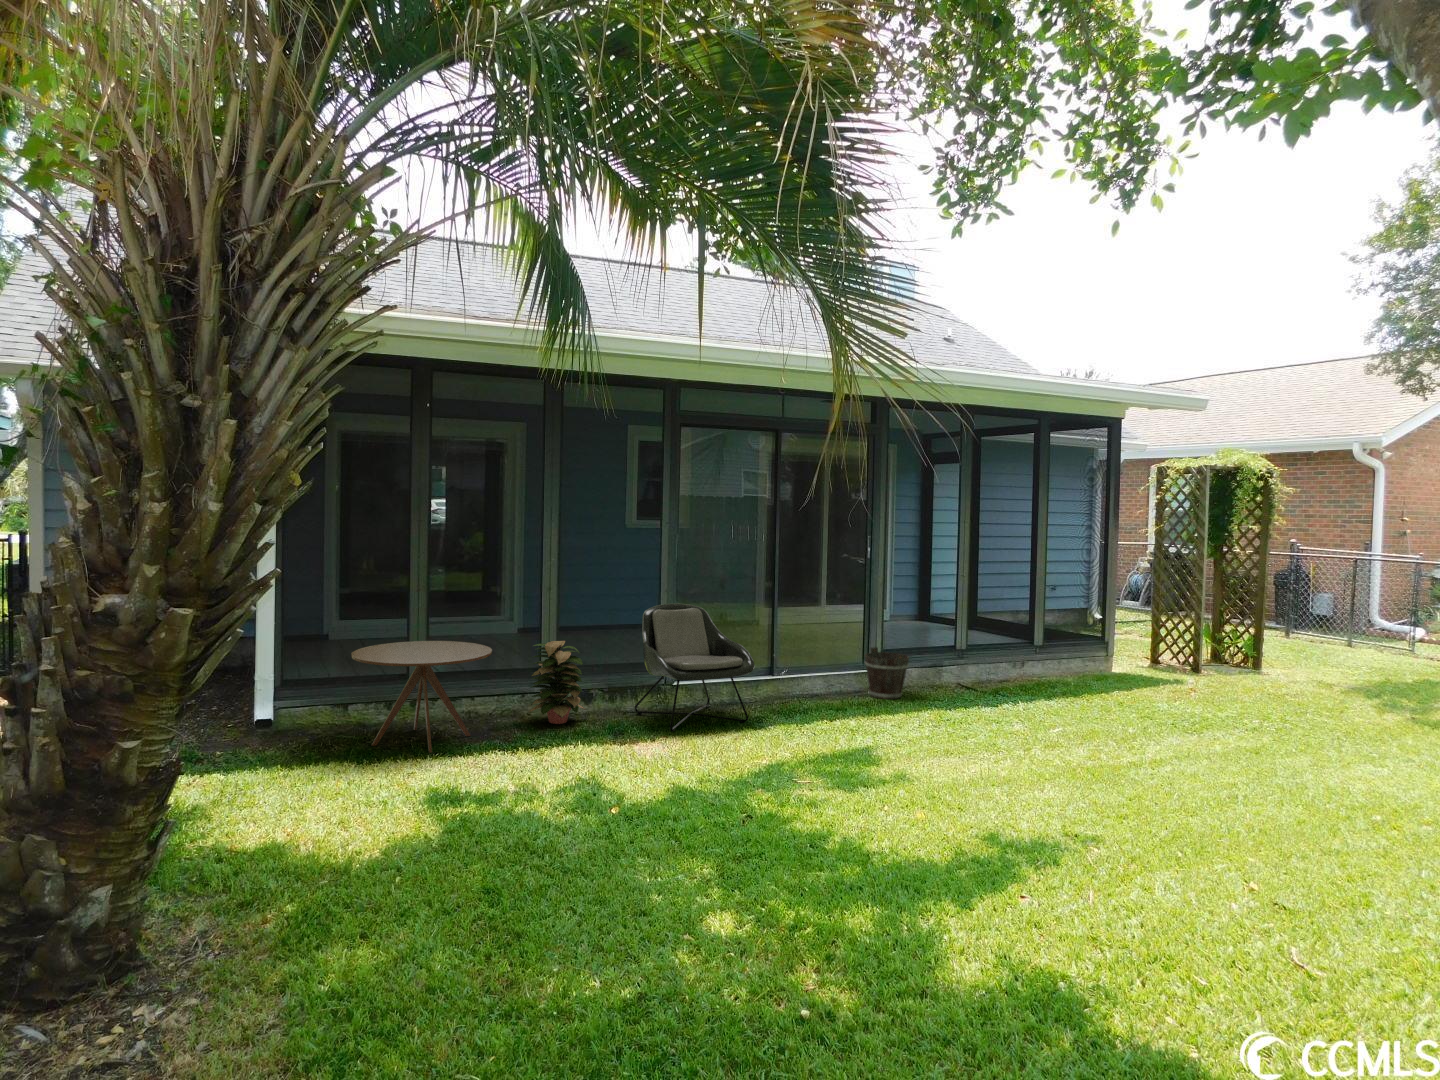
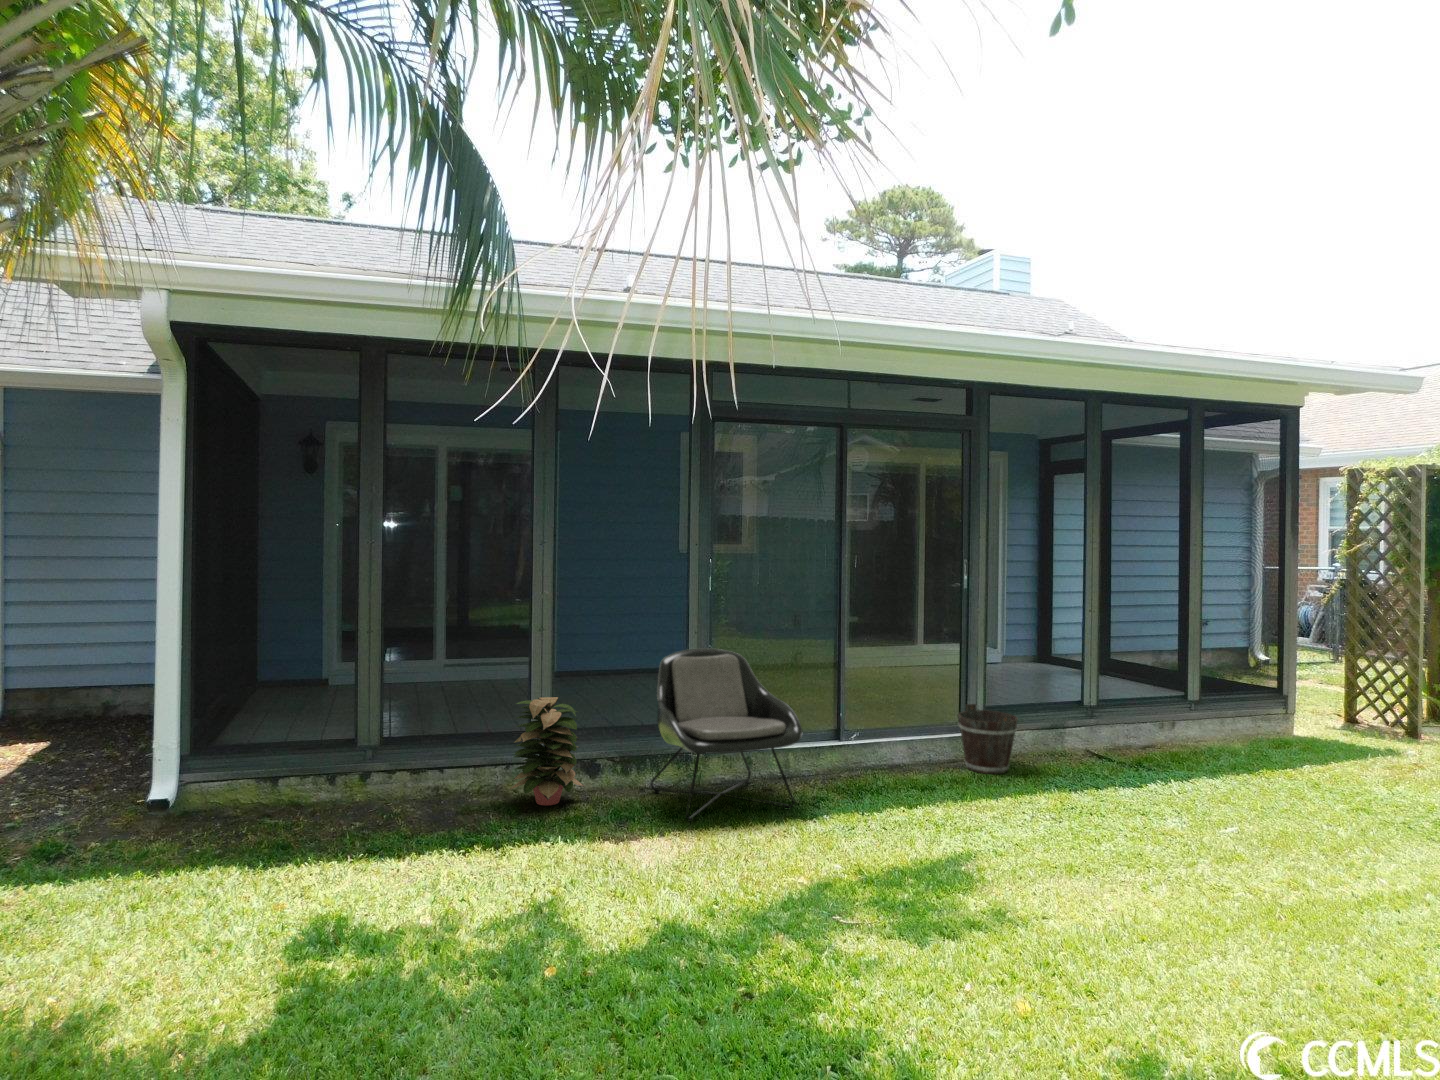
round table: present [351,641,492,753] -> none [265,697,452,850]

